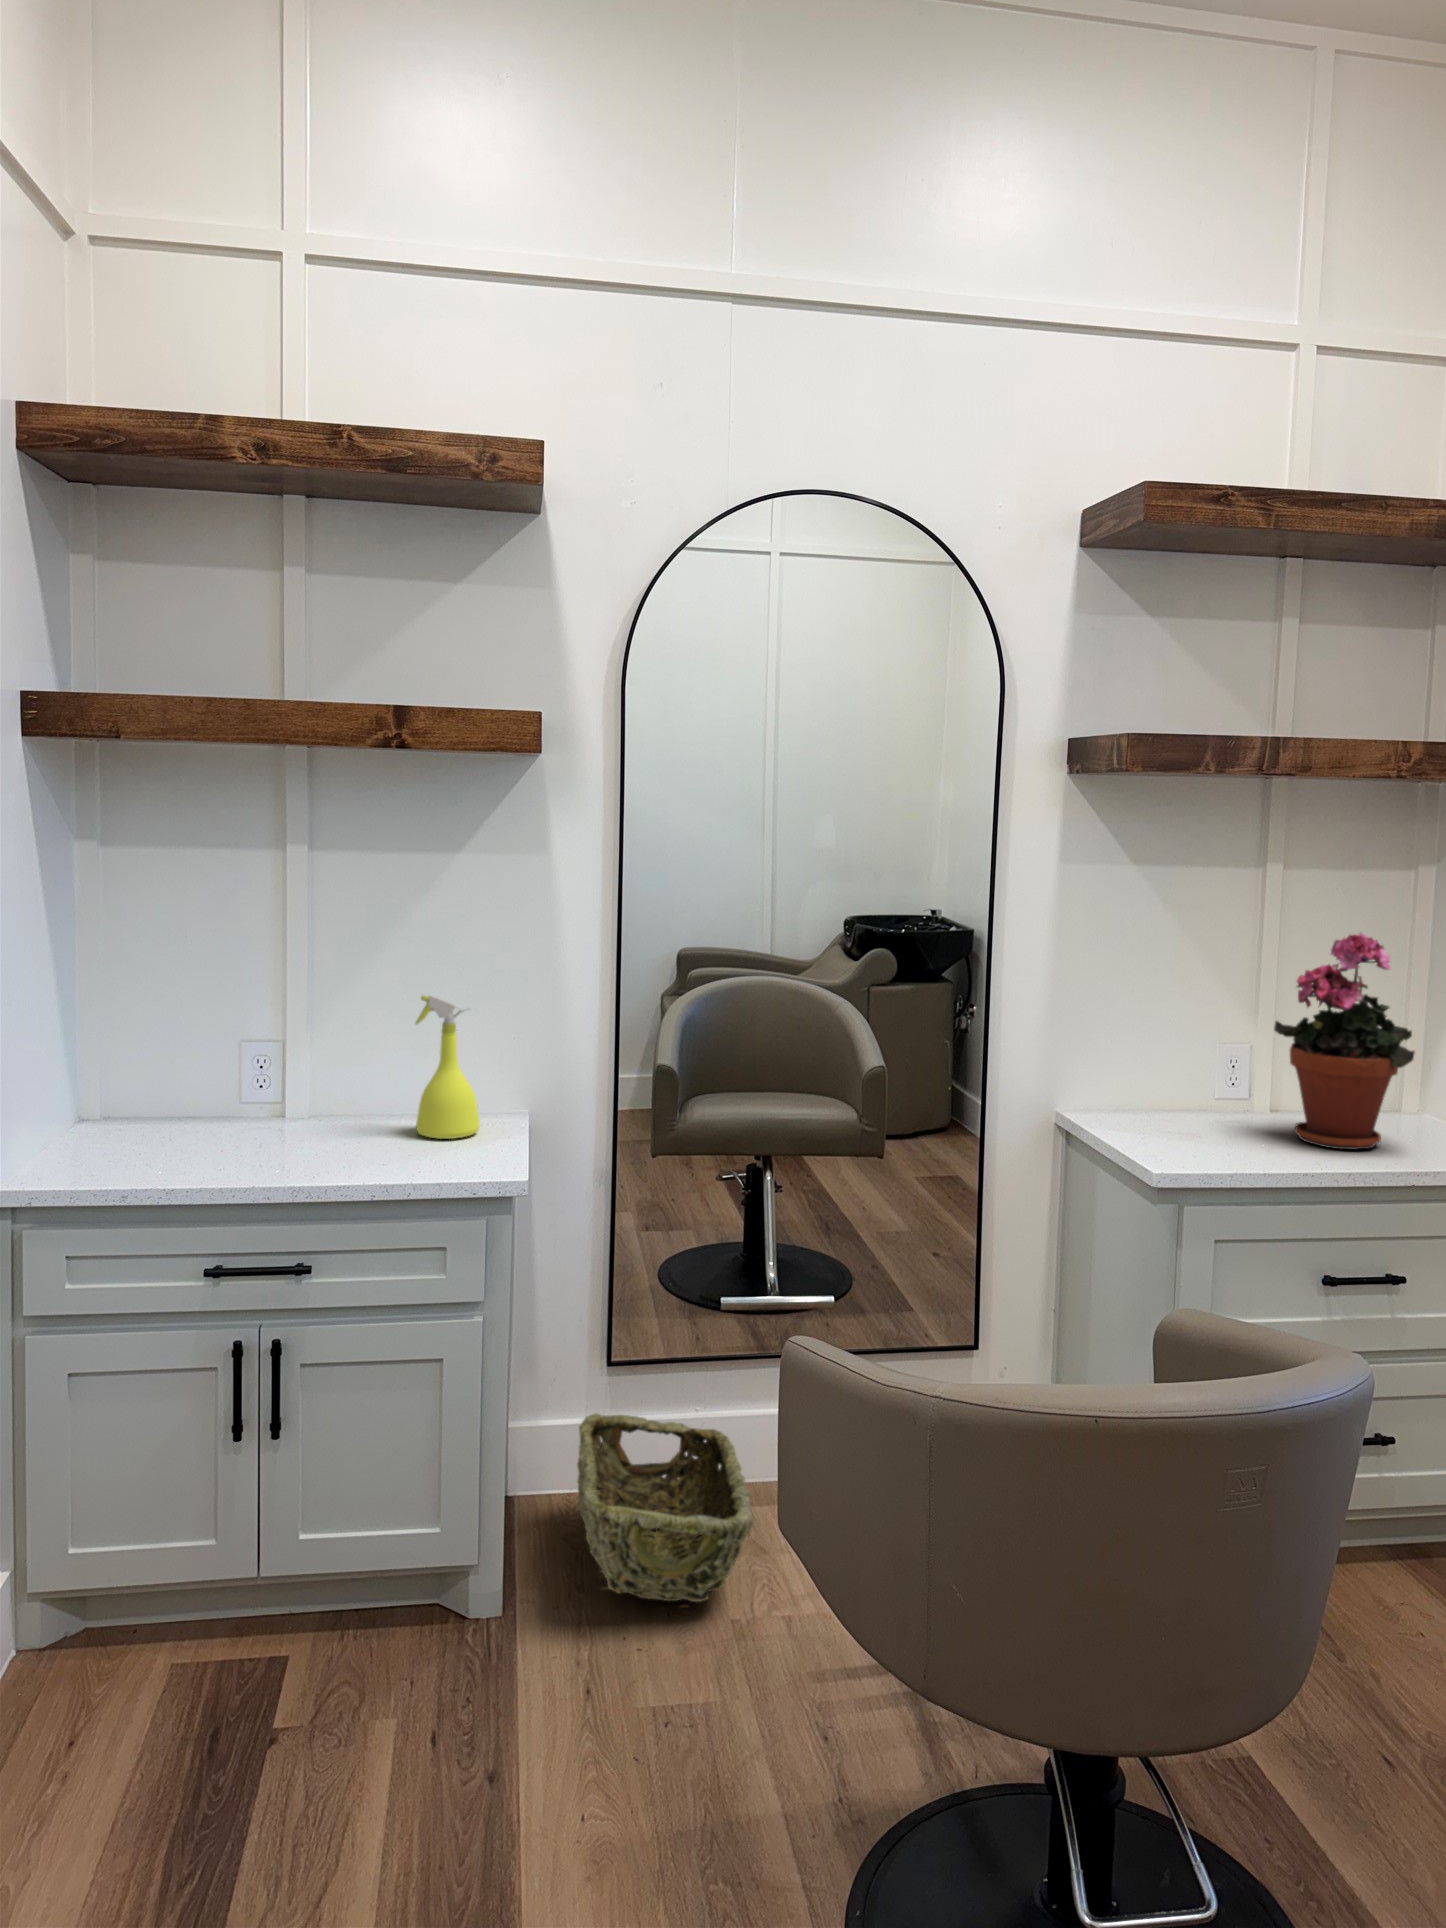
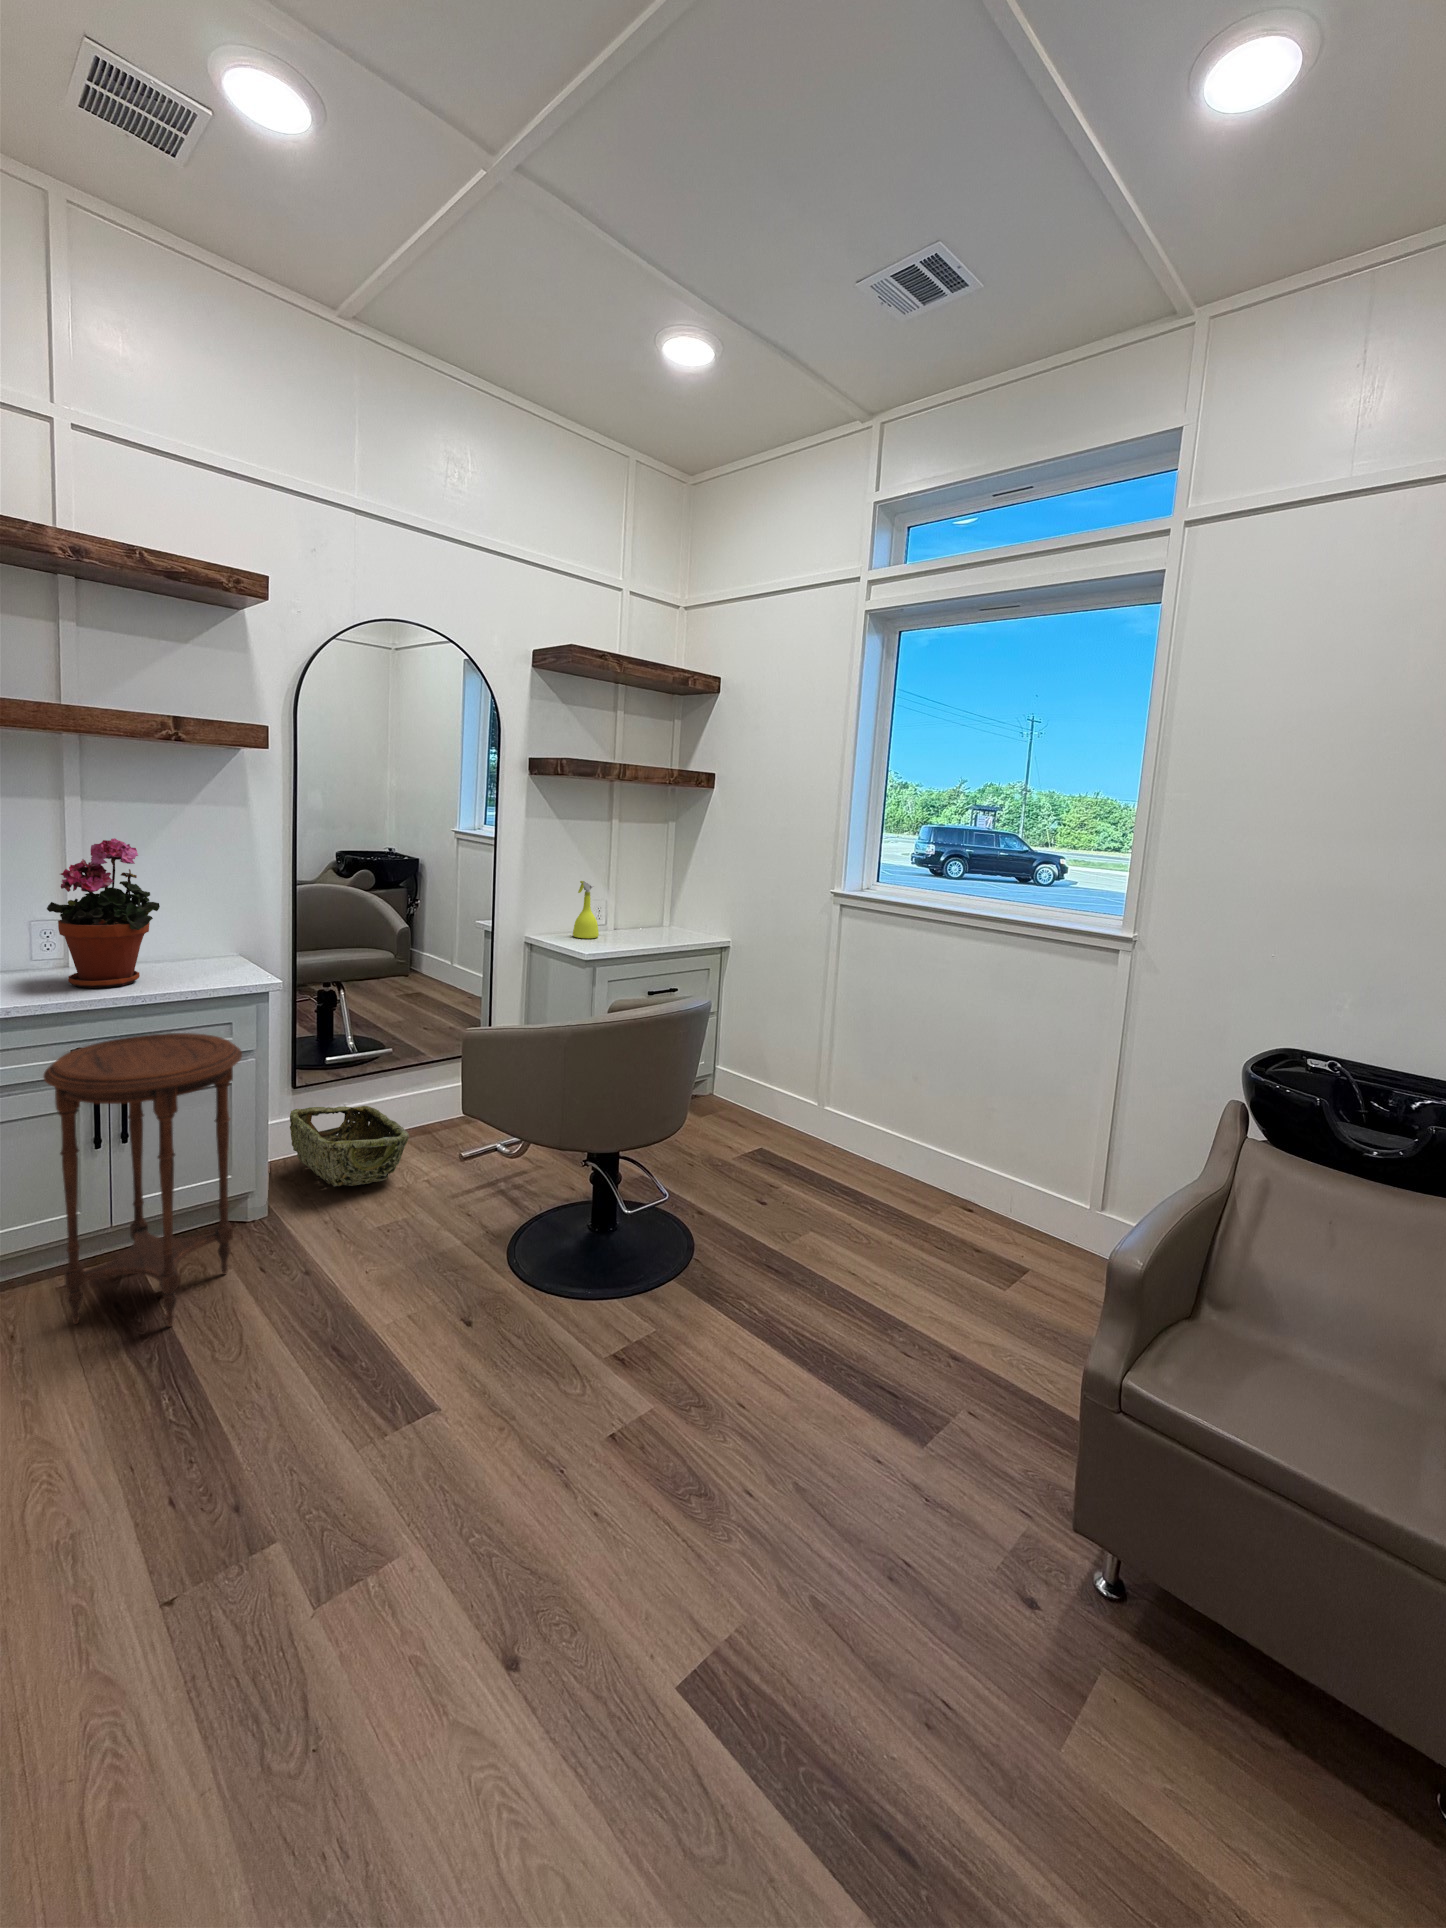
potted plant: present [1274,932,1415,1150] -> present [47,838,160,988]
spray bottle: present [416,995,480,1139] -> present [573,881,599,939]
side table: none [107,1259,402,1816] -> present [43,1033,242,1327]

